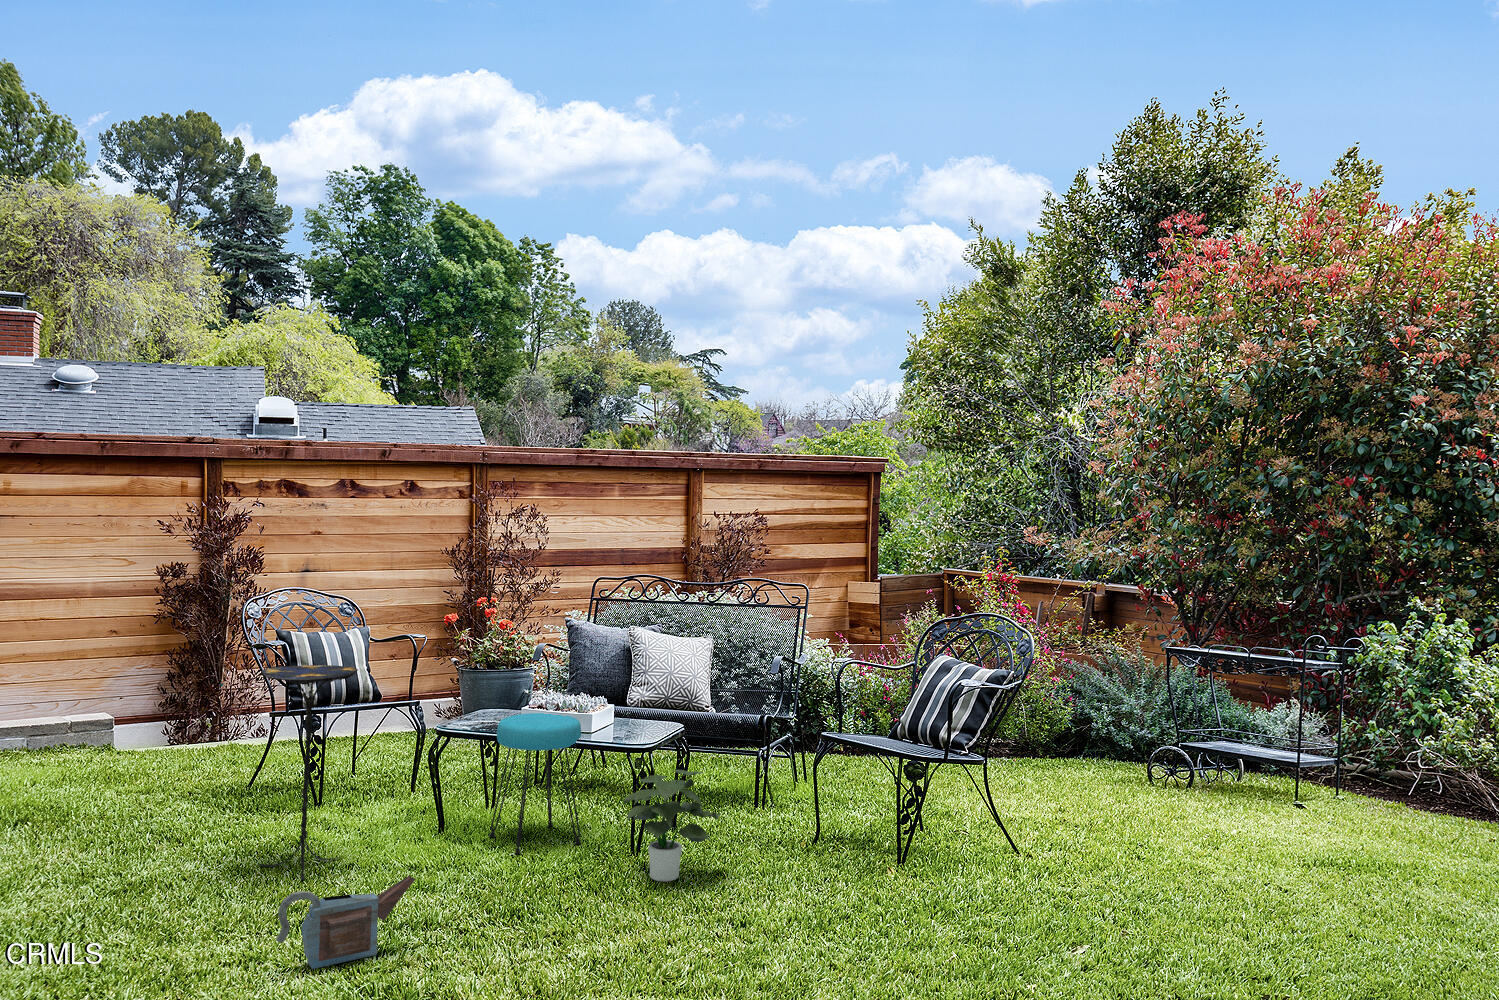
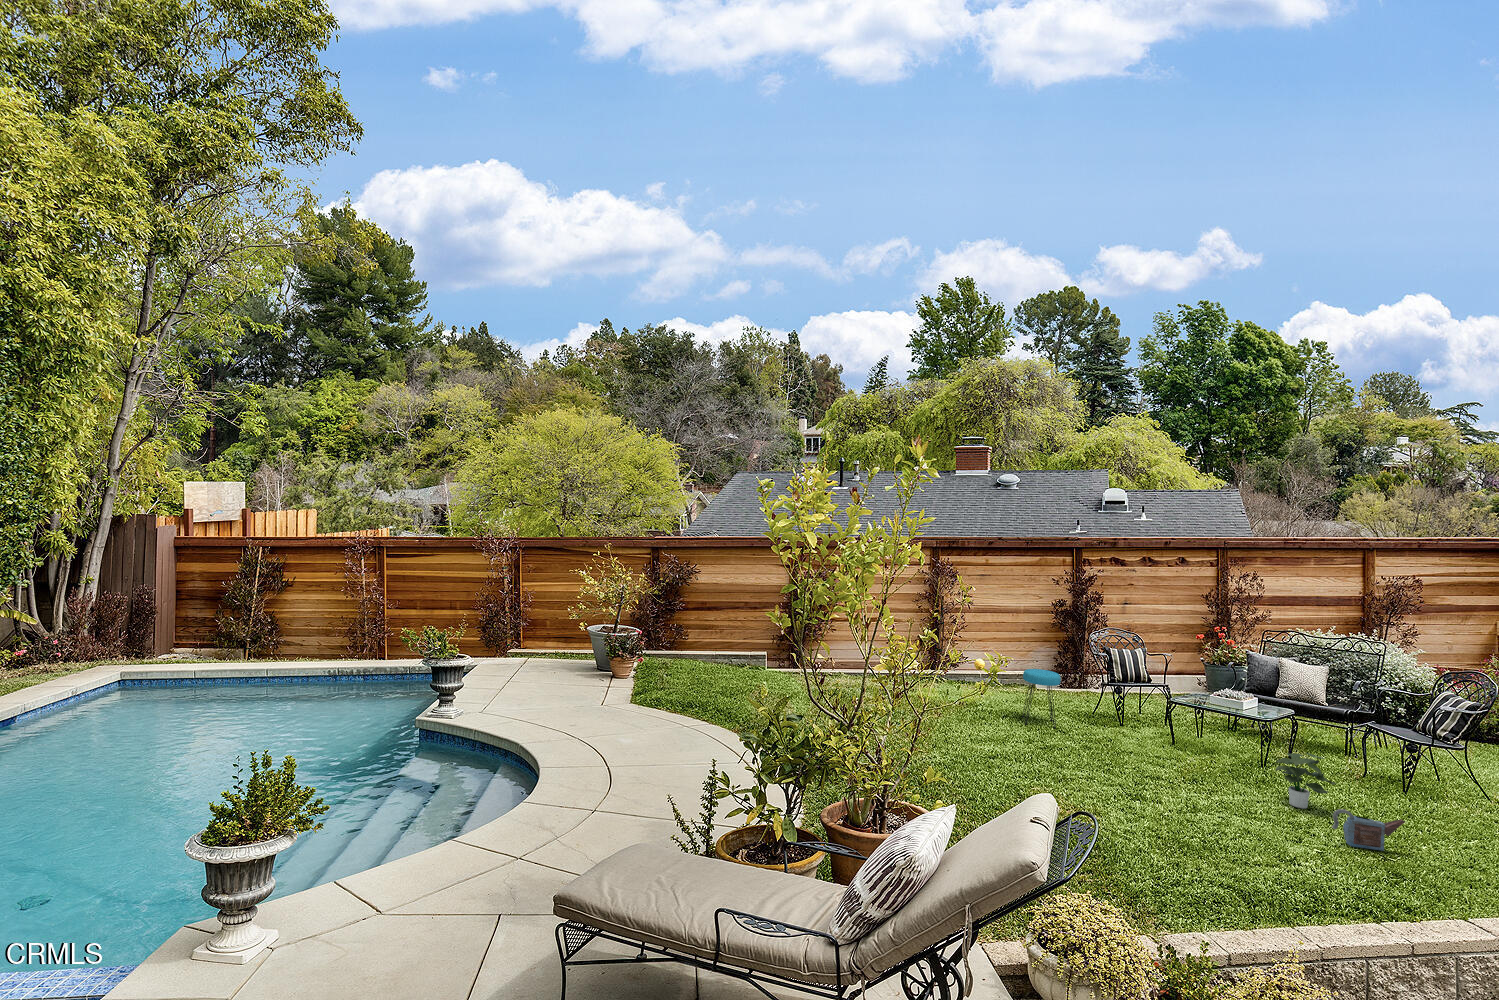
side table: present [259,665,358,880] -> none [1094,663,1139,755]
stool: present [489,713,581,854] -> present [1022,669,1061,728]
watering can: present [276,875,416,969] -> present [1332,809,1405,851]

